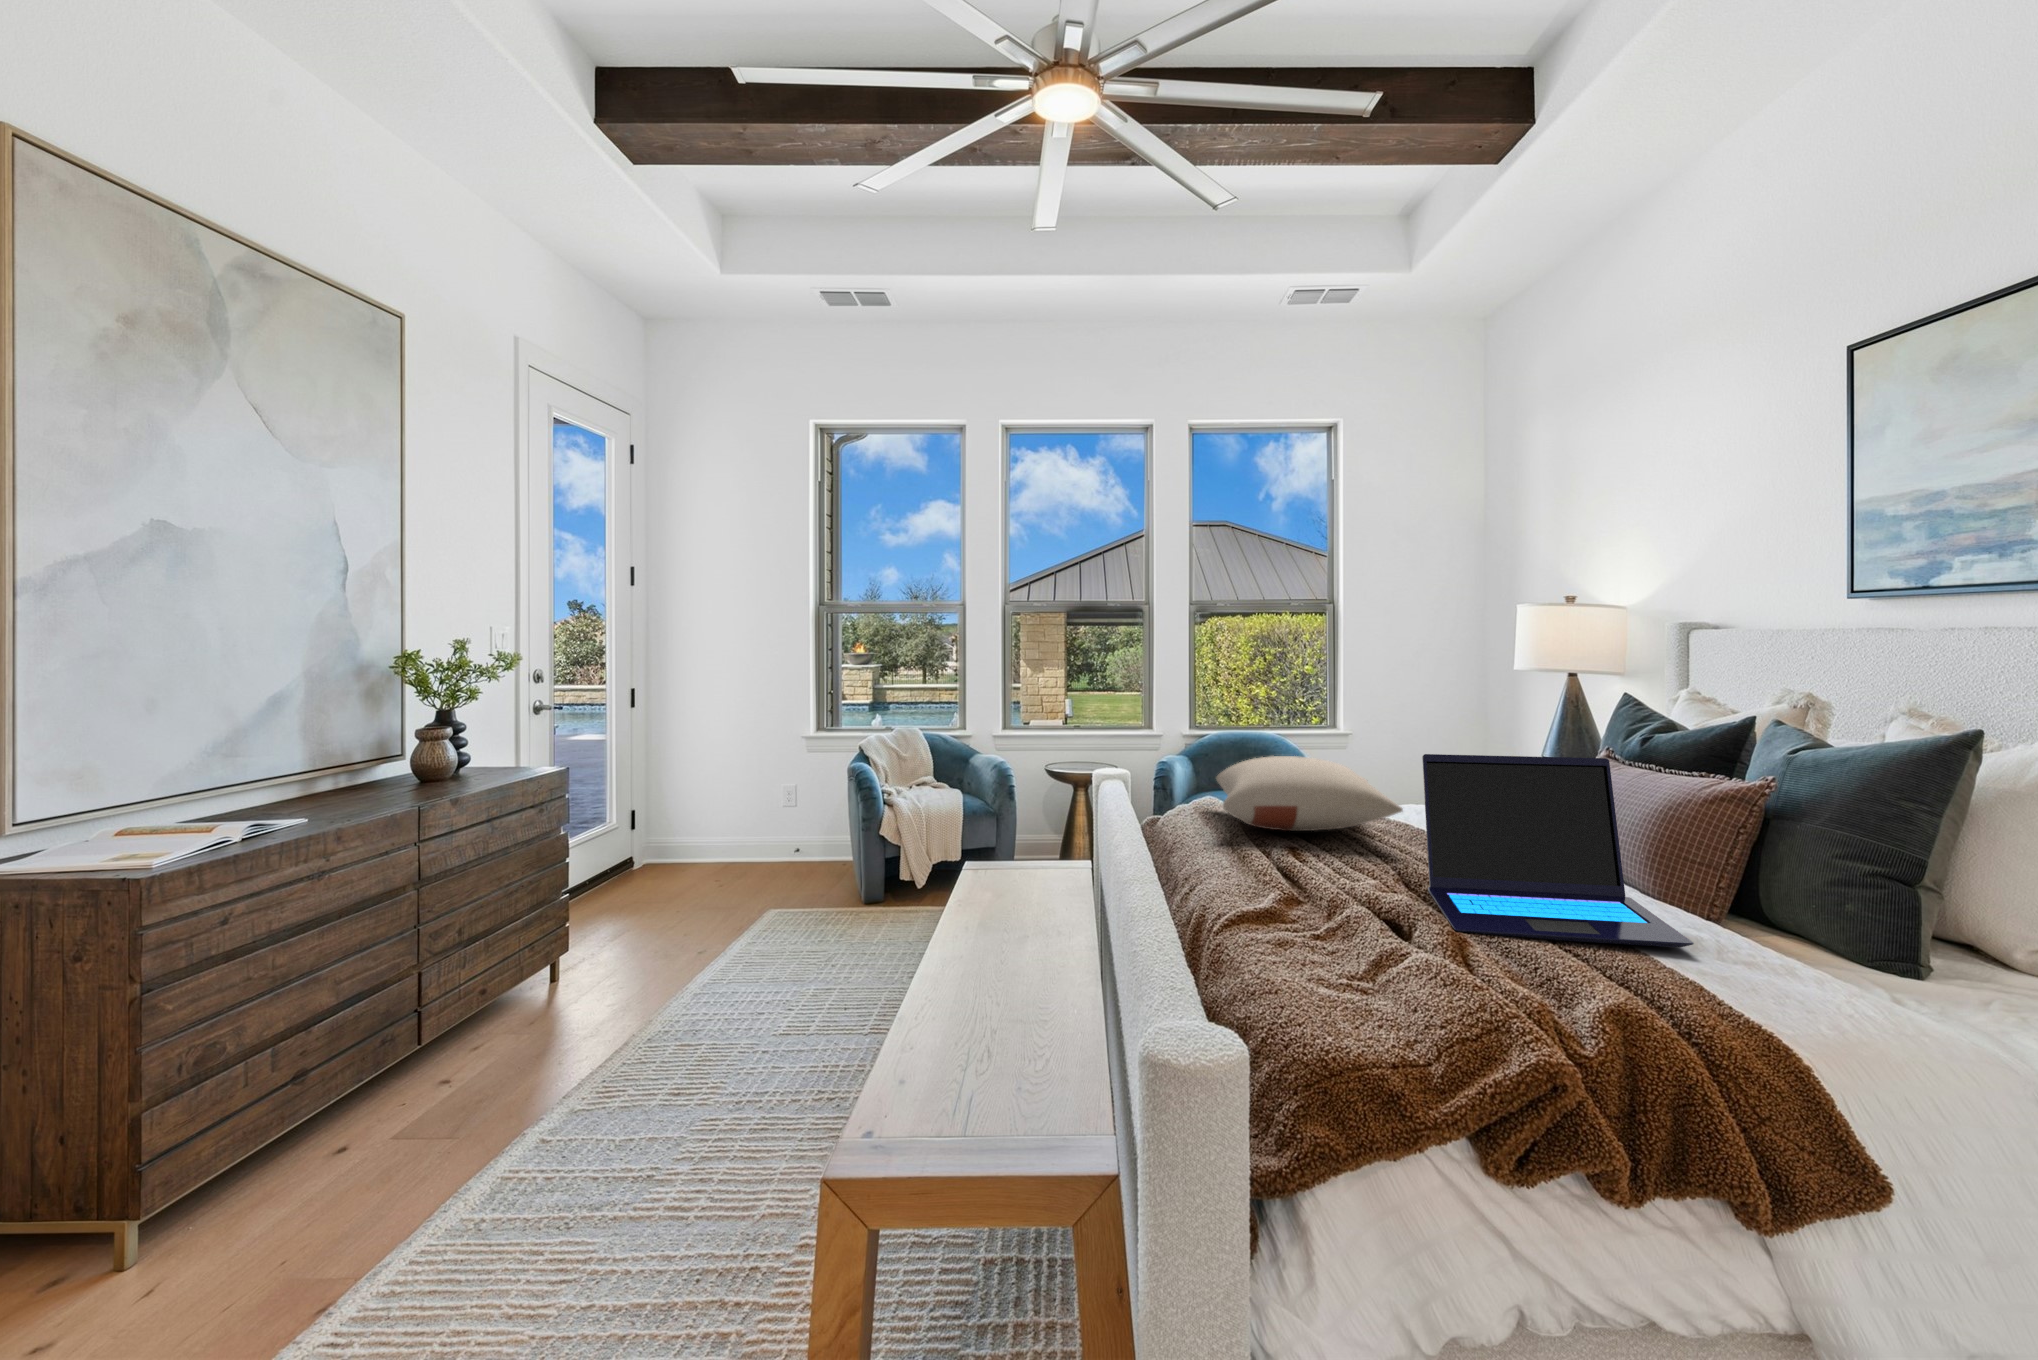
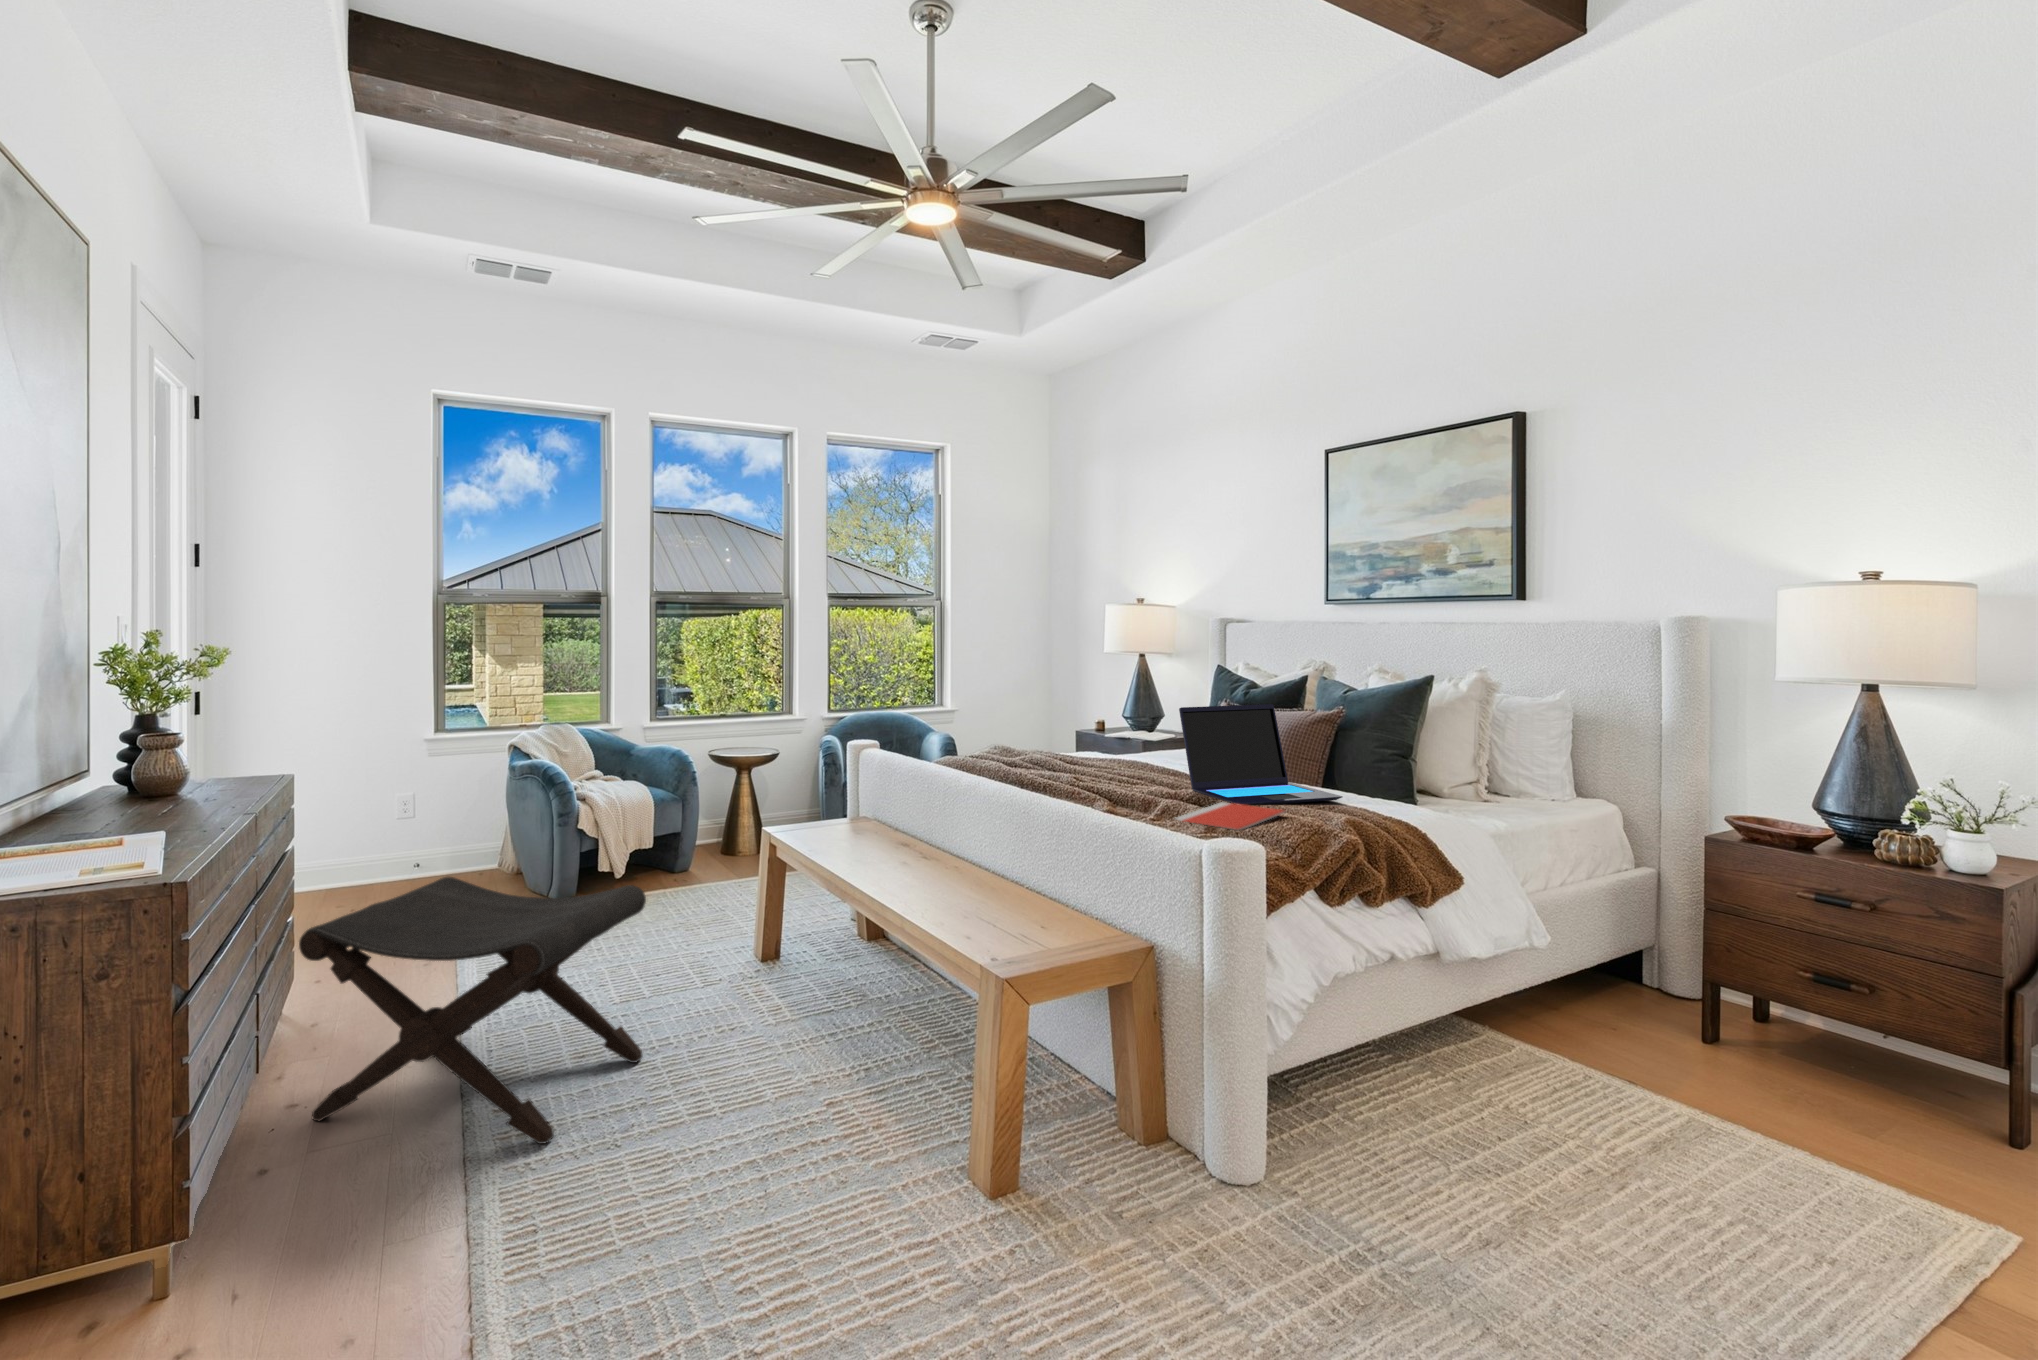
pillow: present [1216,756,1403,831] -> none [991,718,1146,769]
footstool: none [375,878,708,1211] -> present [299,877,646,1144]
notebook: none [1255,924,1506,997] -> present [1175,802,1286,830]

